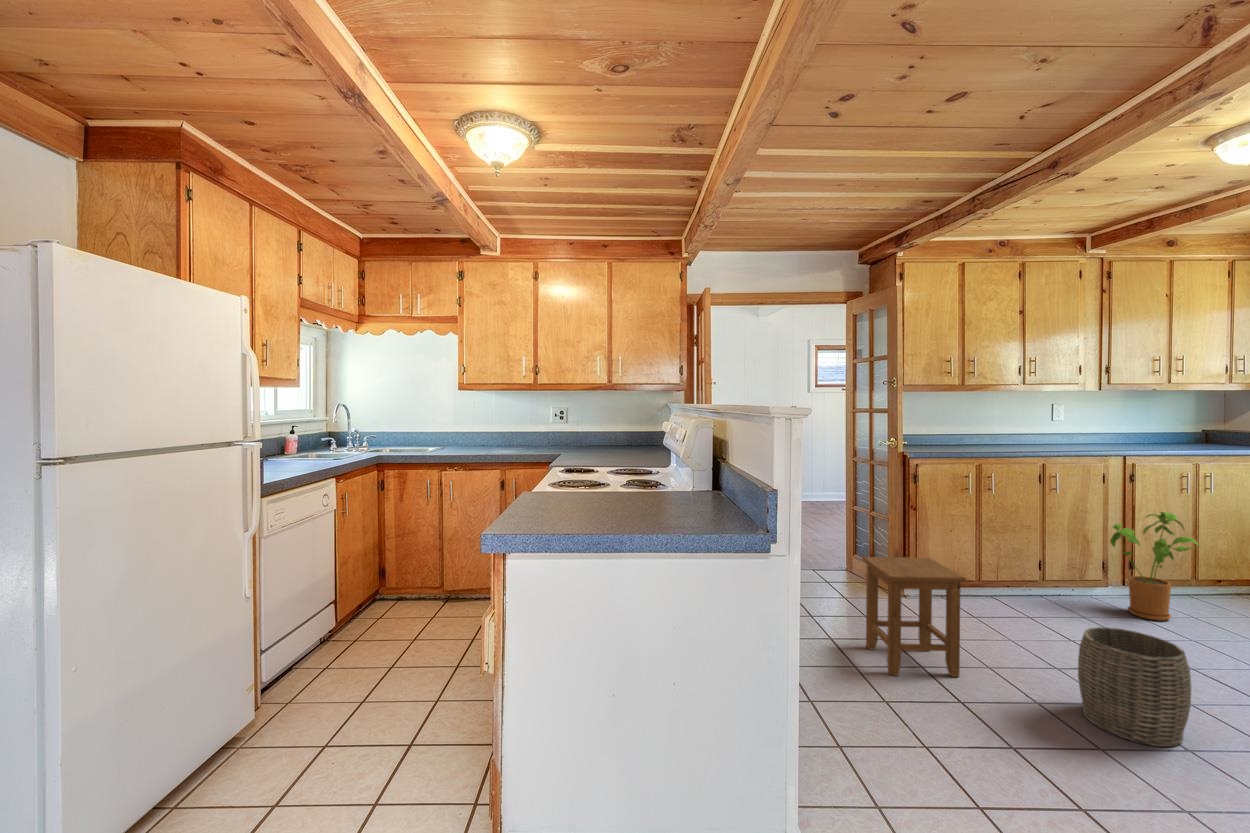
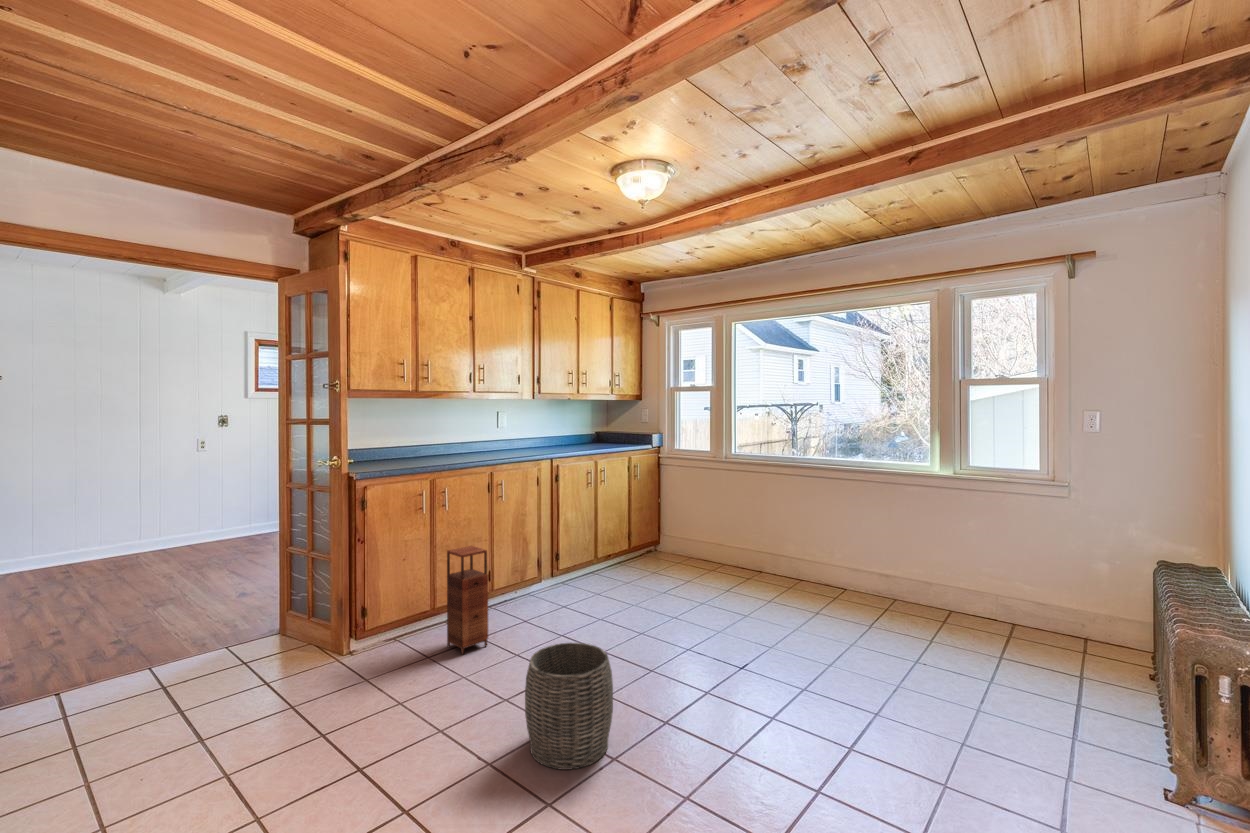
house plant: present [1110,512,1199,621] -> none [545,508,605,607]
storage cabinet: none [992,529,1038,625] -> present [447,546,488,655]
stool: present [863,557,966,677] -> none [274,609,411,806]

